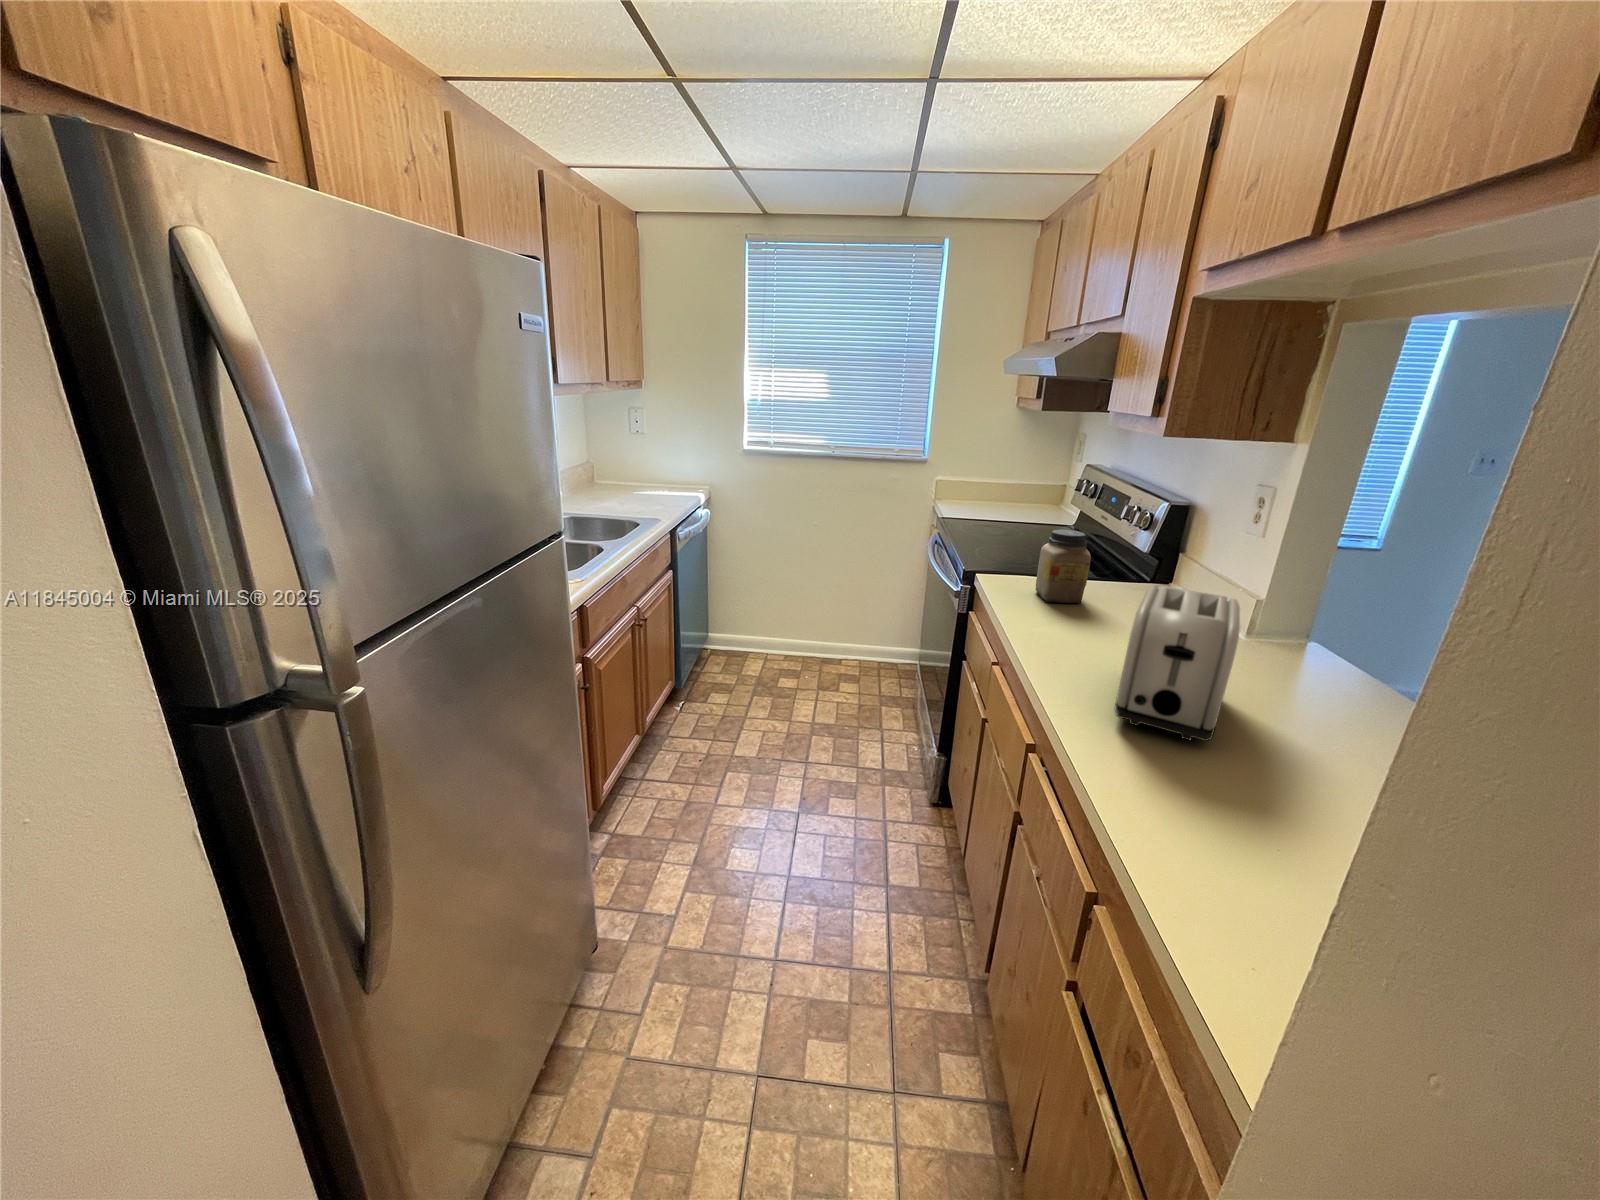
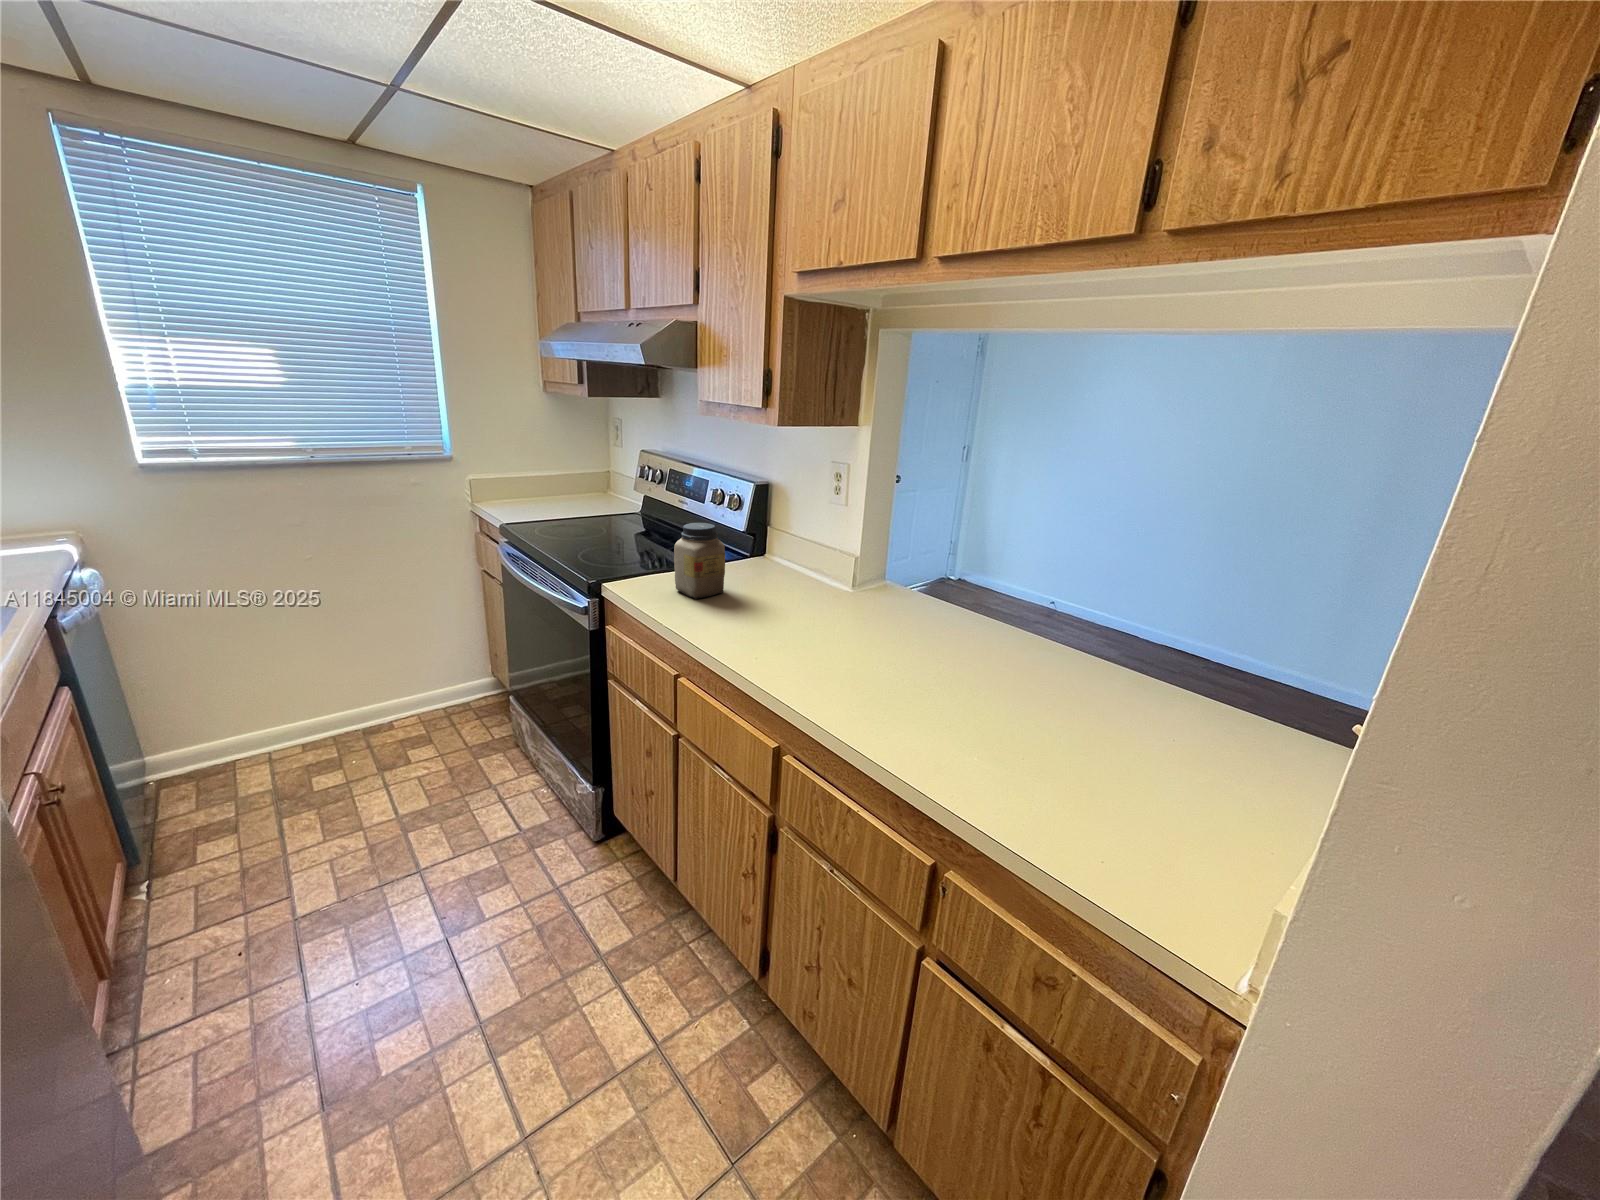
toaster: present [1114,585,1240,741] -> none [824,565,938,698]

